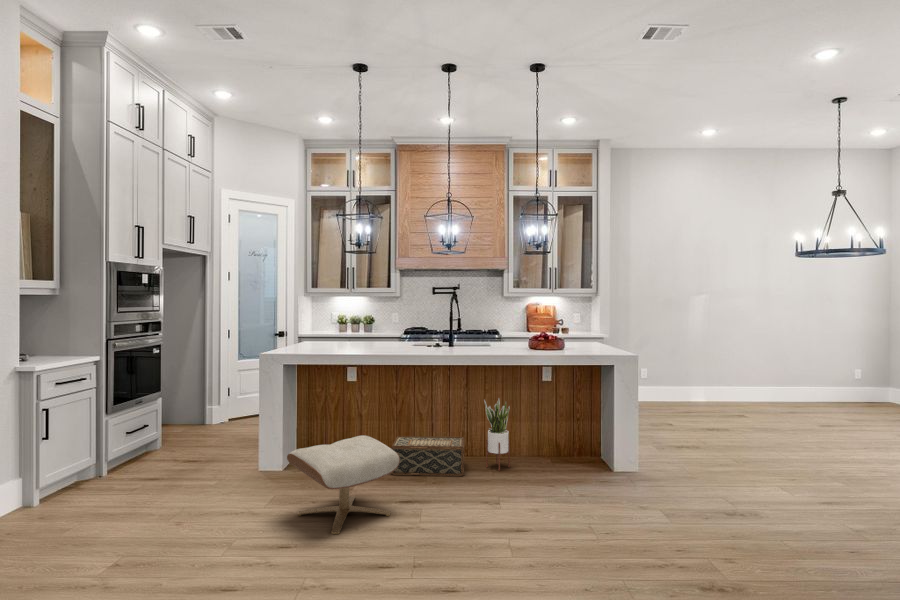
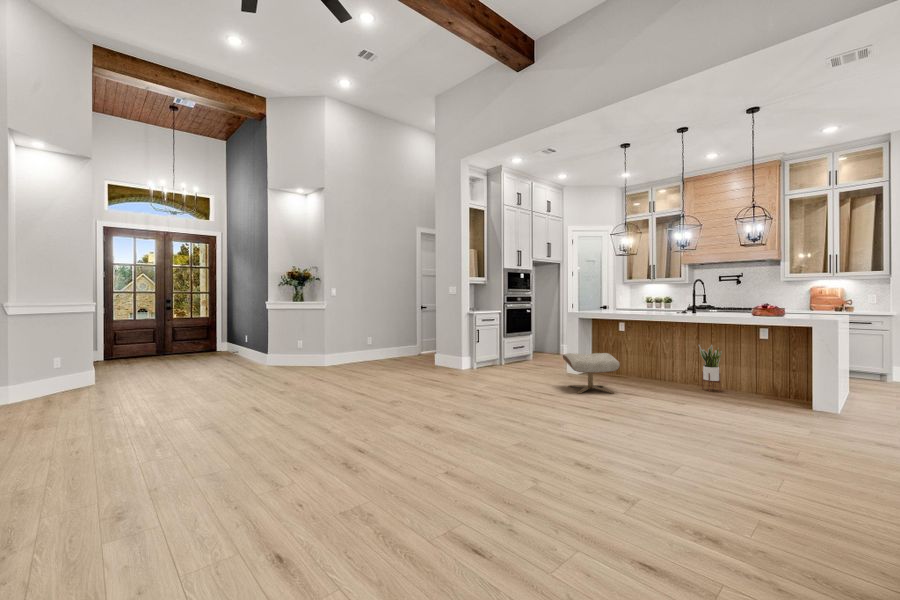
woven basket: present [391,436,464,476] -> none [634,364,689,390]

